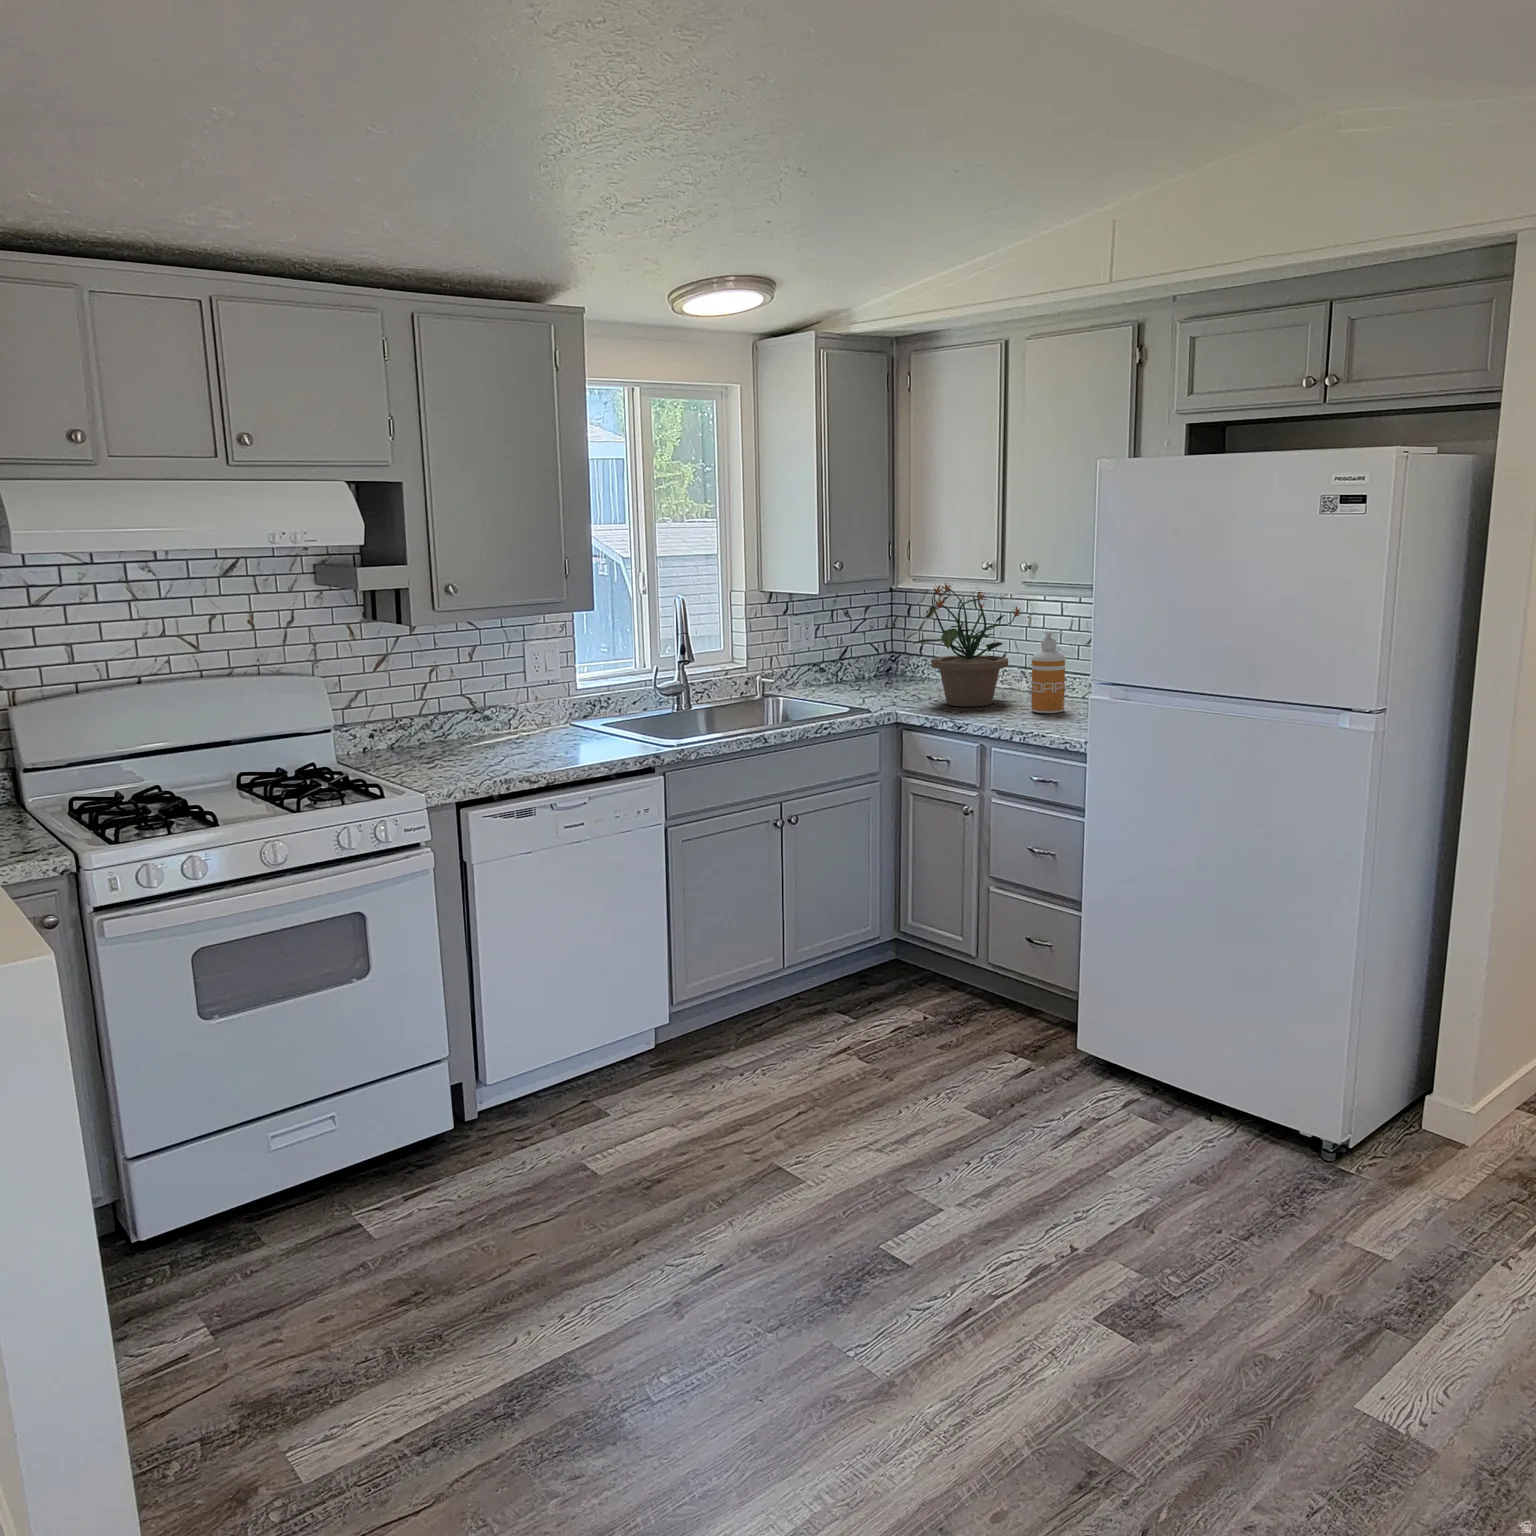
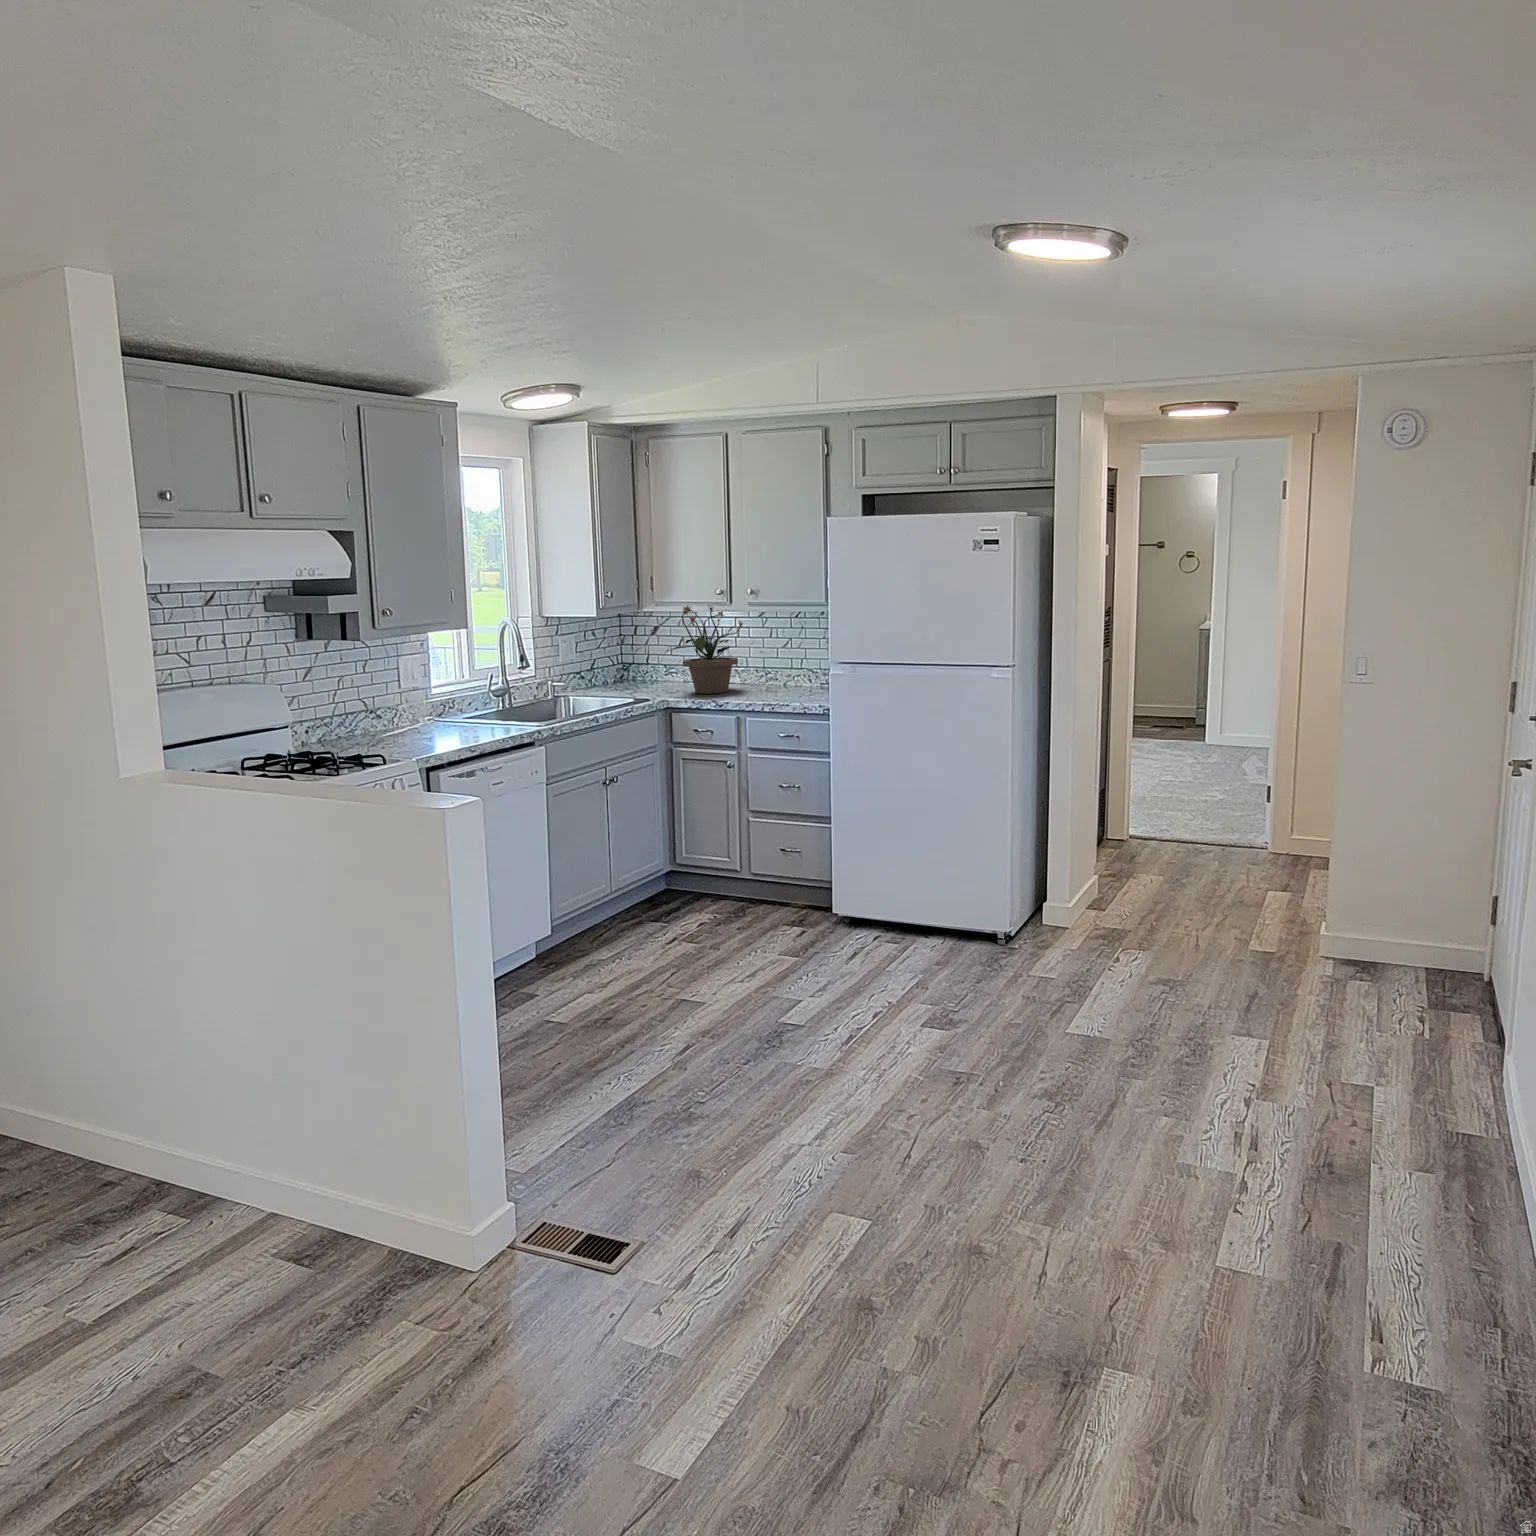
soap dispenser: present [1031,631,1065,713] -> none [762,635,785,693]

